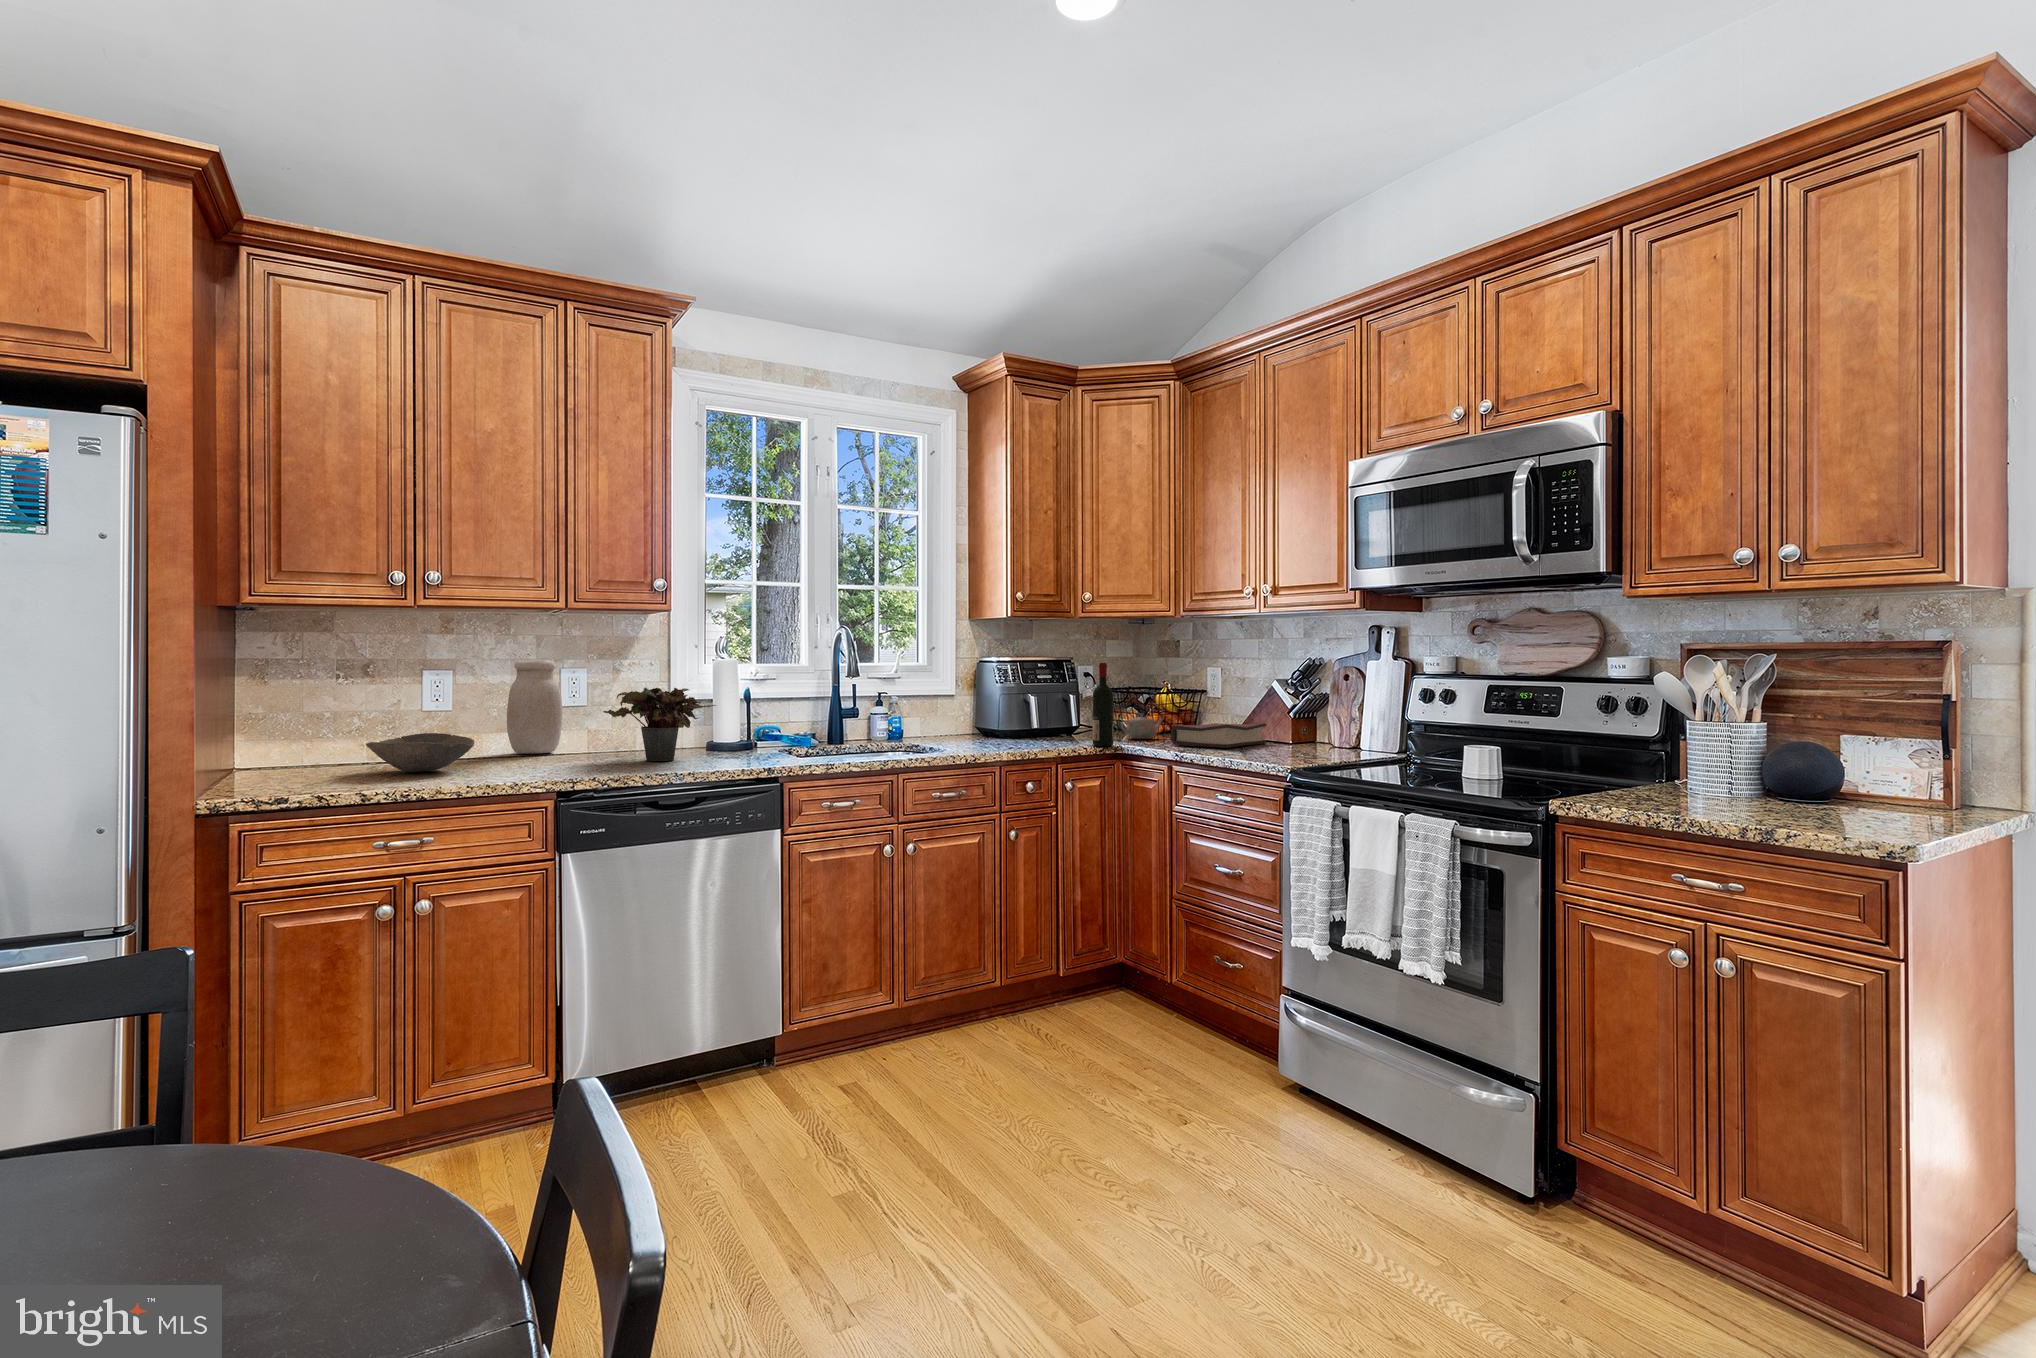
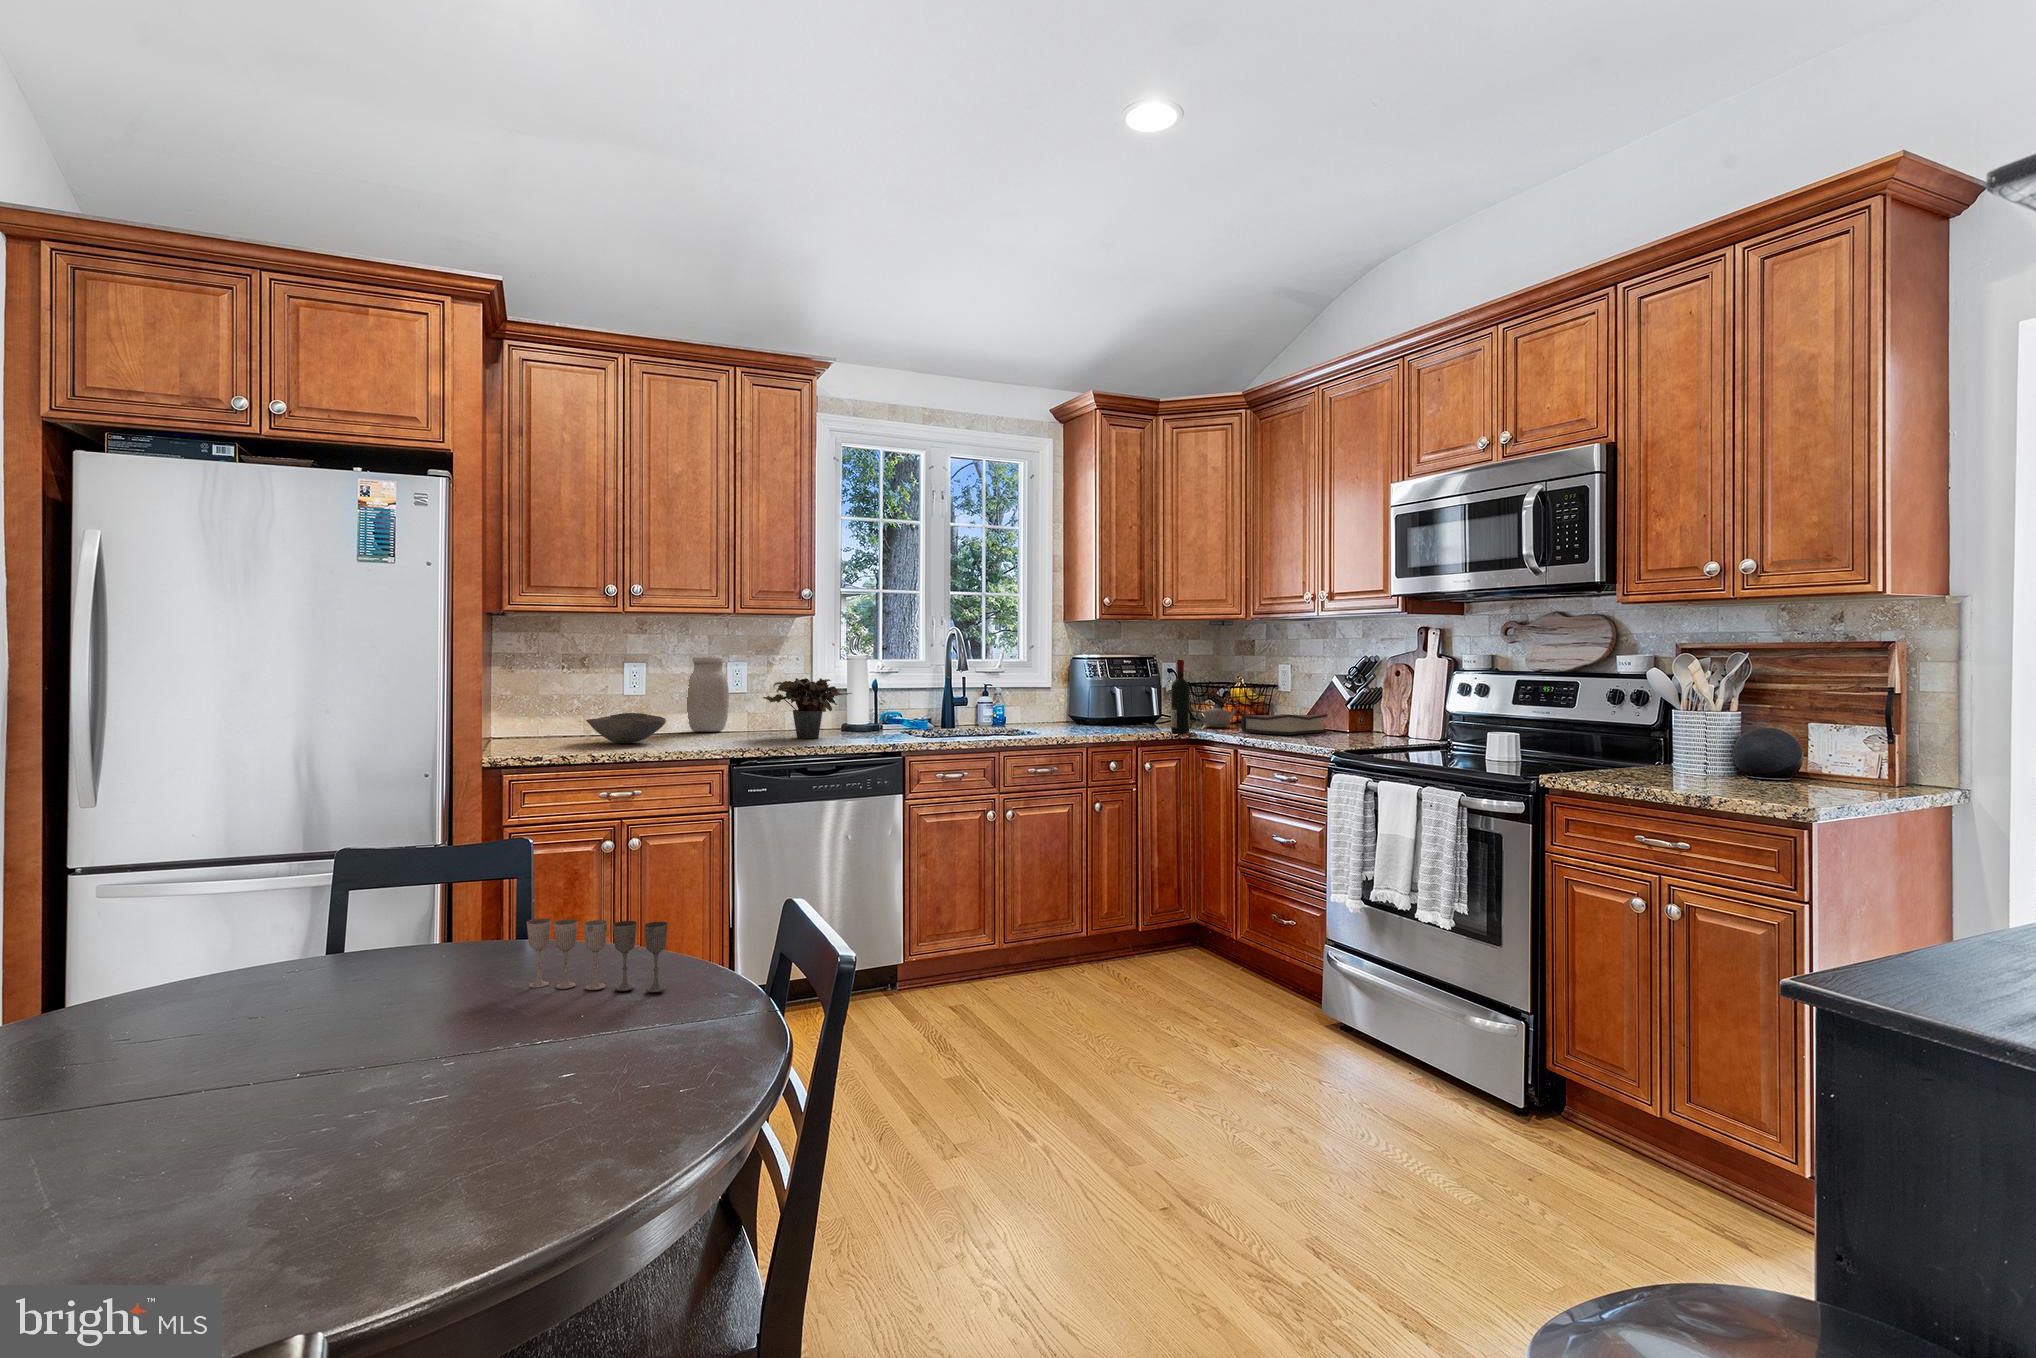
wine glass: none [95,1123,358,1253] -> present [527,918,668,992]

